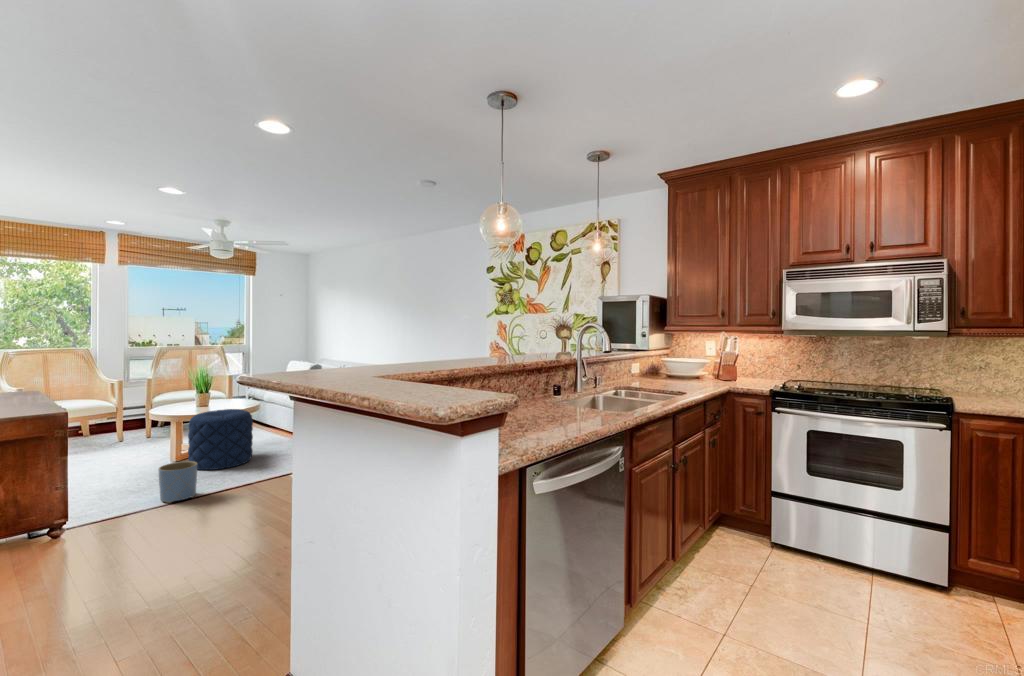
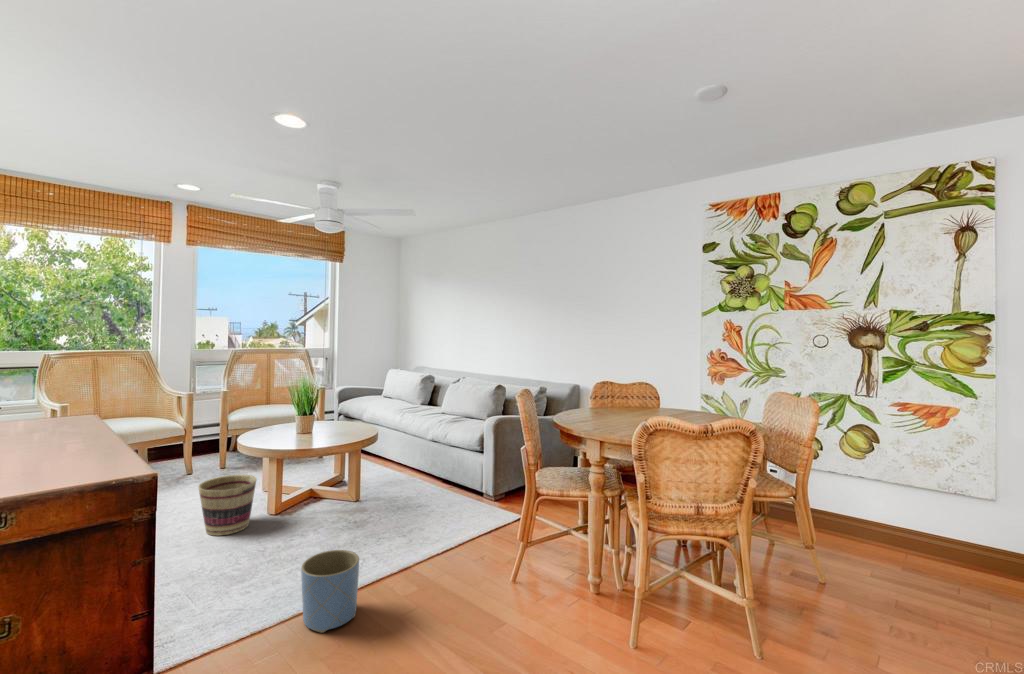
pouf: present [188,409,253,470] -> none [308,447,395,546]
basket: none [113,429,156,466] -> present [199,475,256,536]

